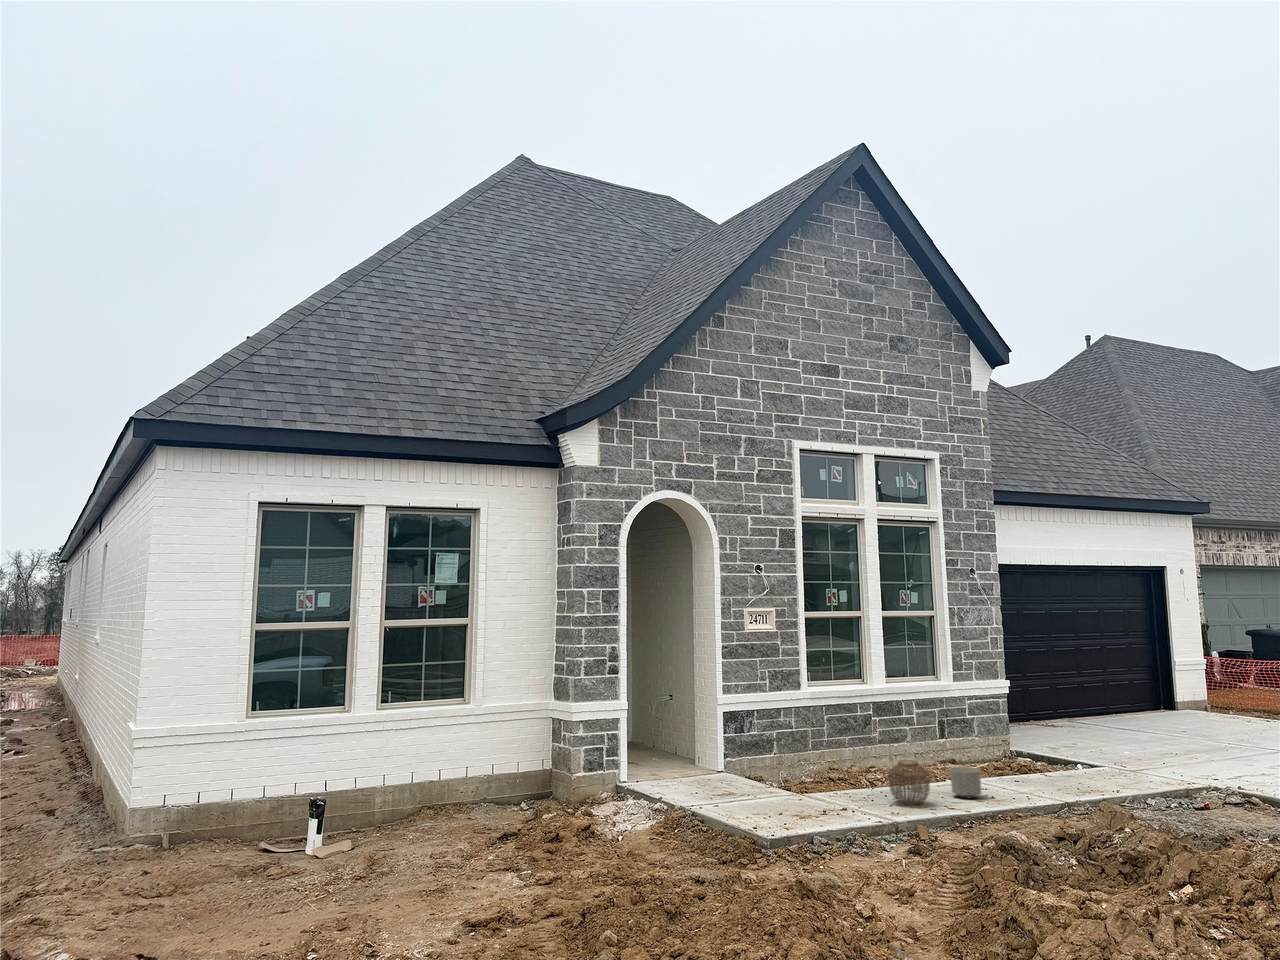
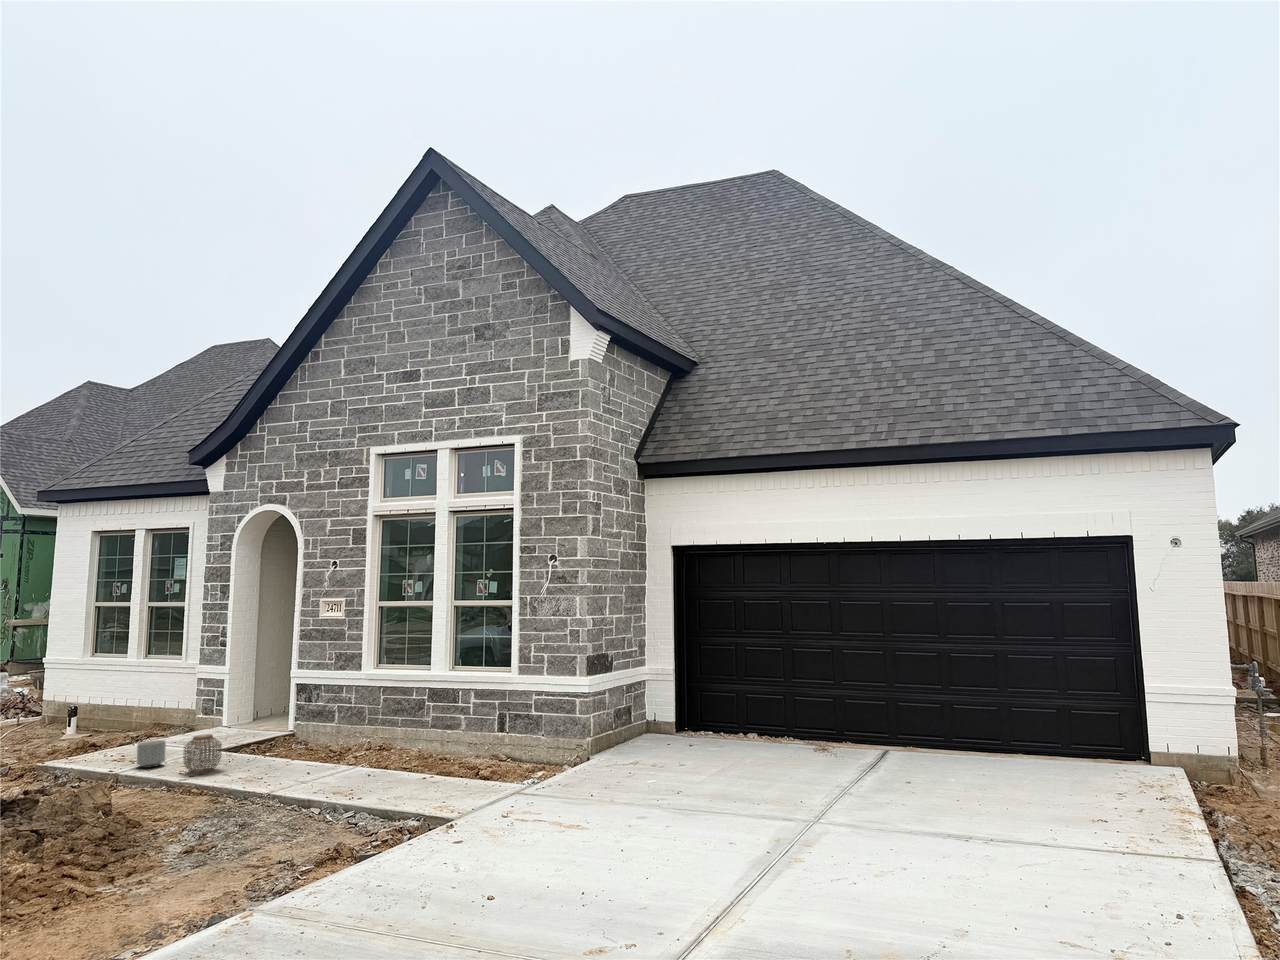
planter: present [950,767,981,798] -> present [137,740,166,768]

